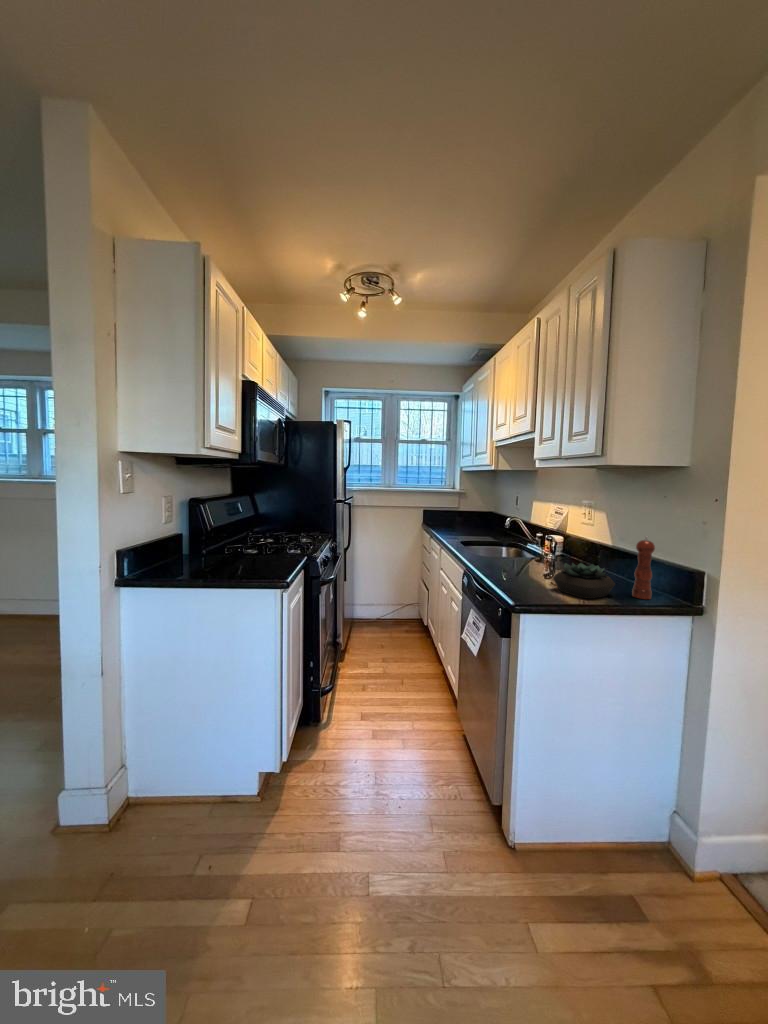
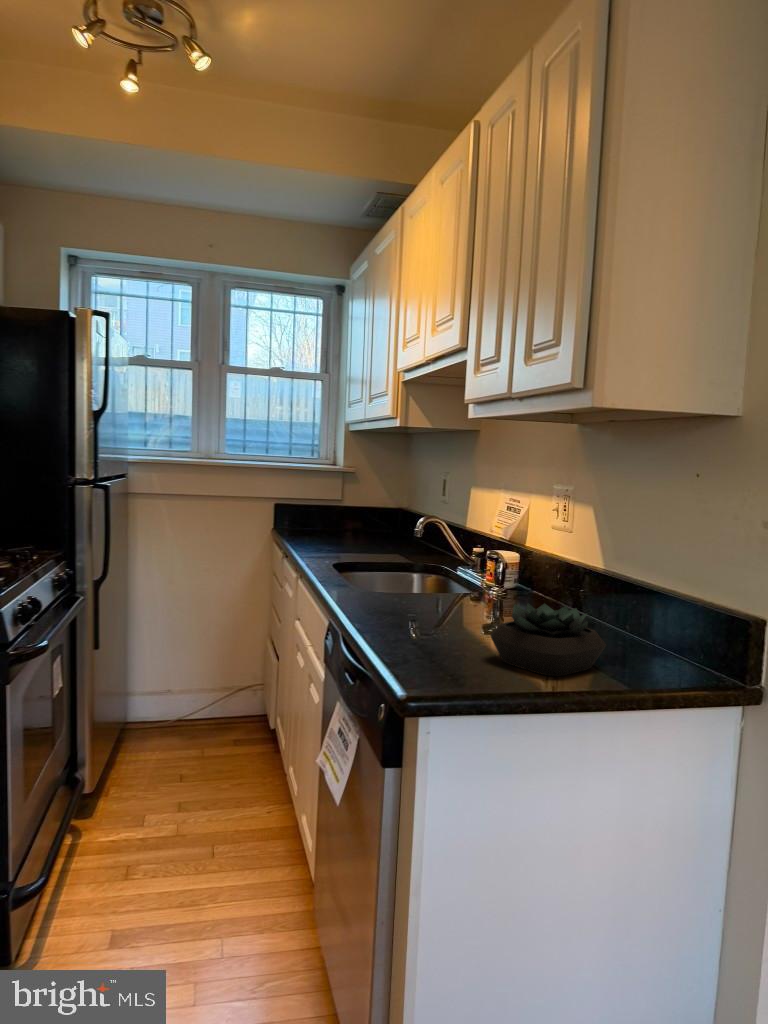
pepper mill: present [632,536,655,599] -> none [636,549,677,673]

